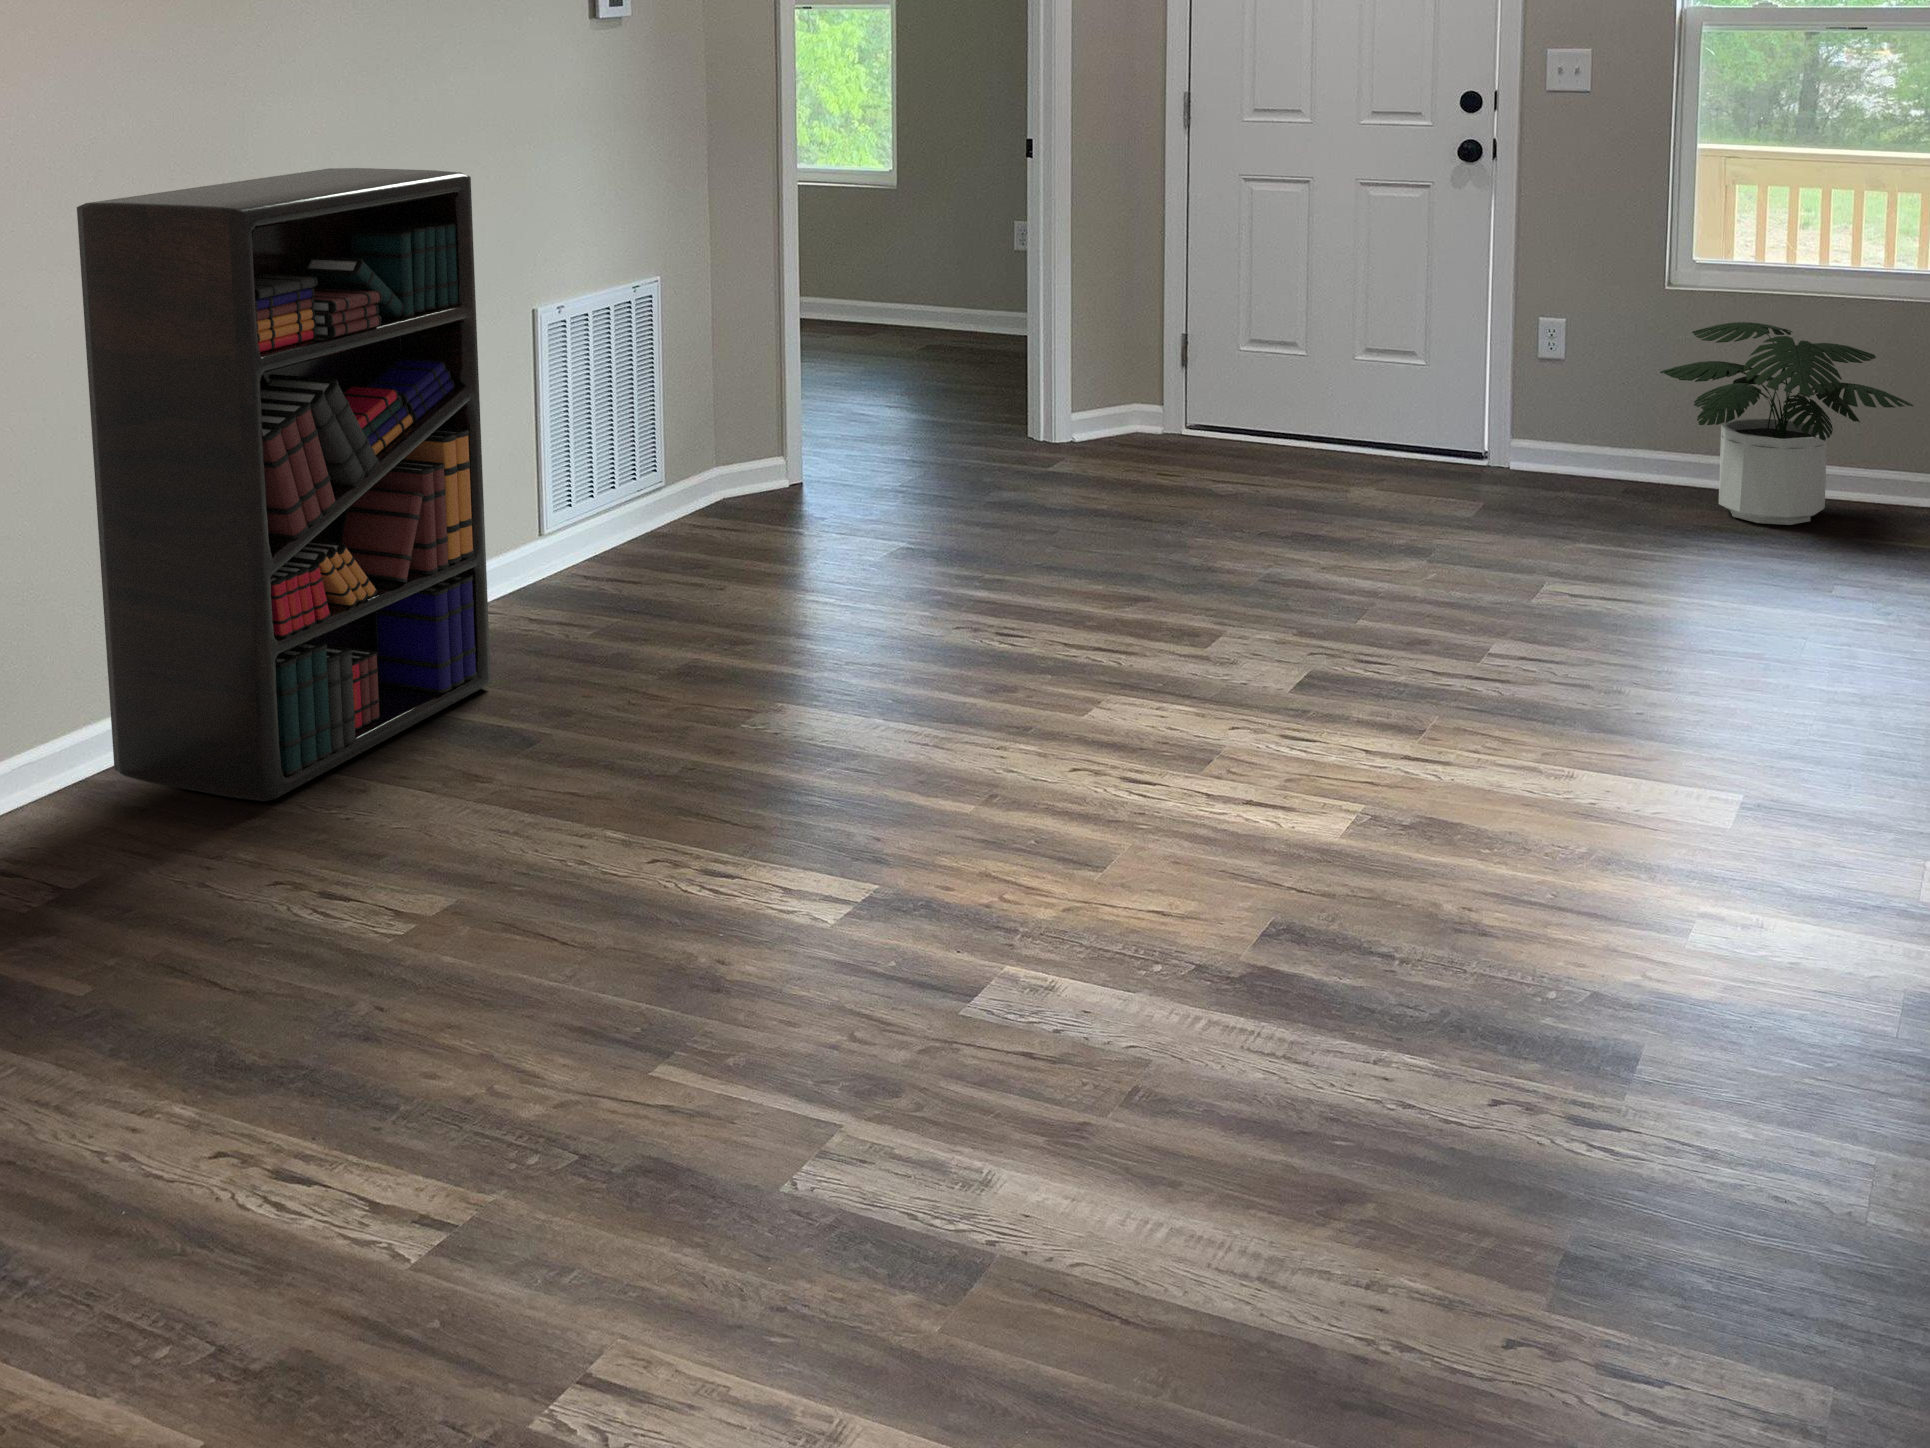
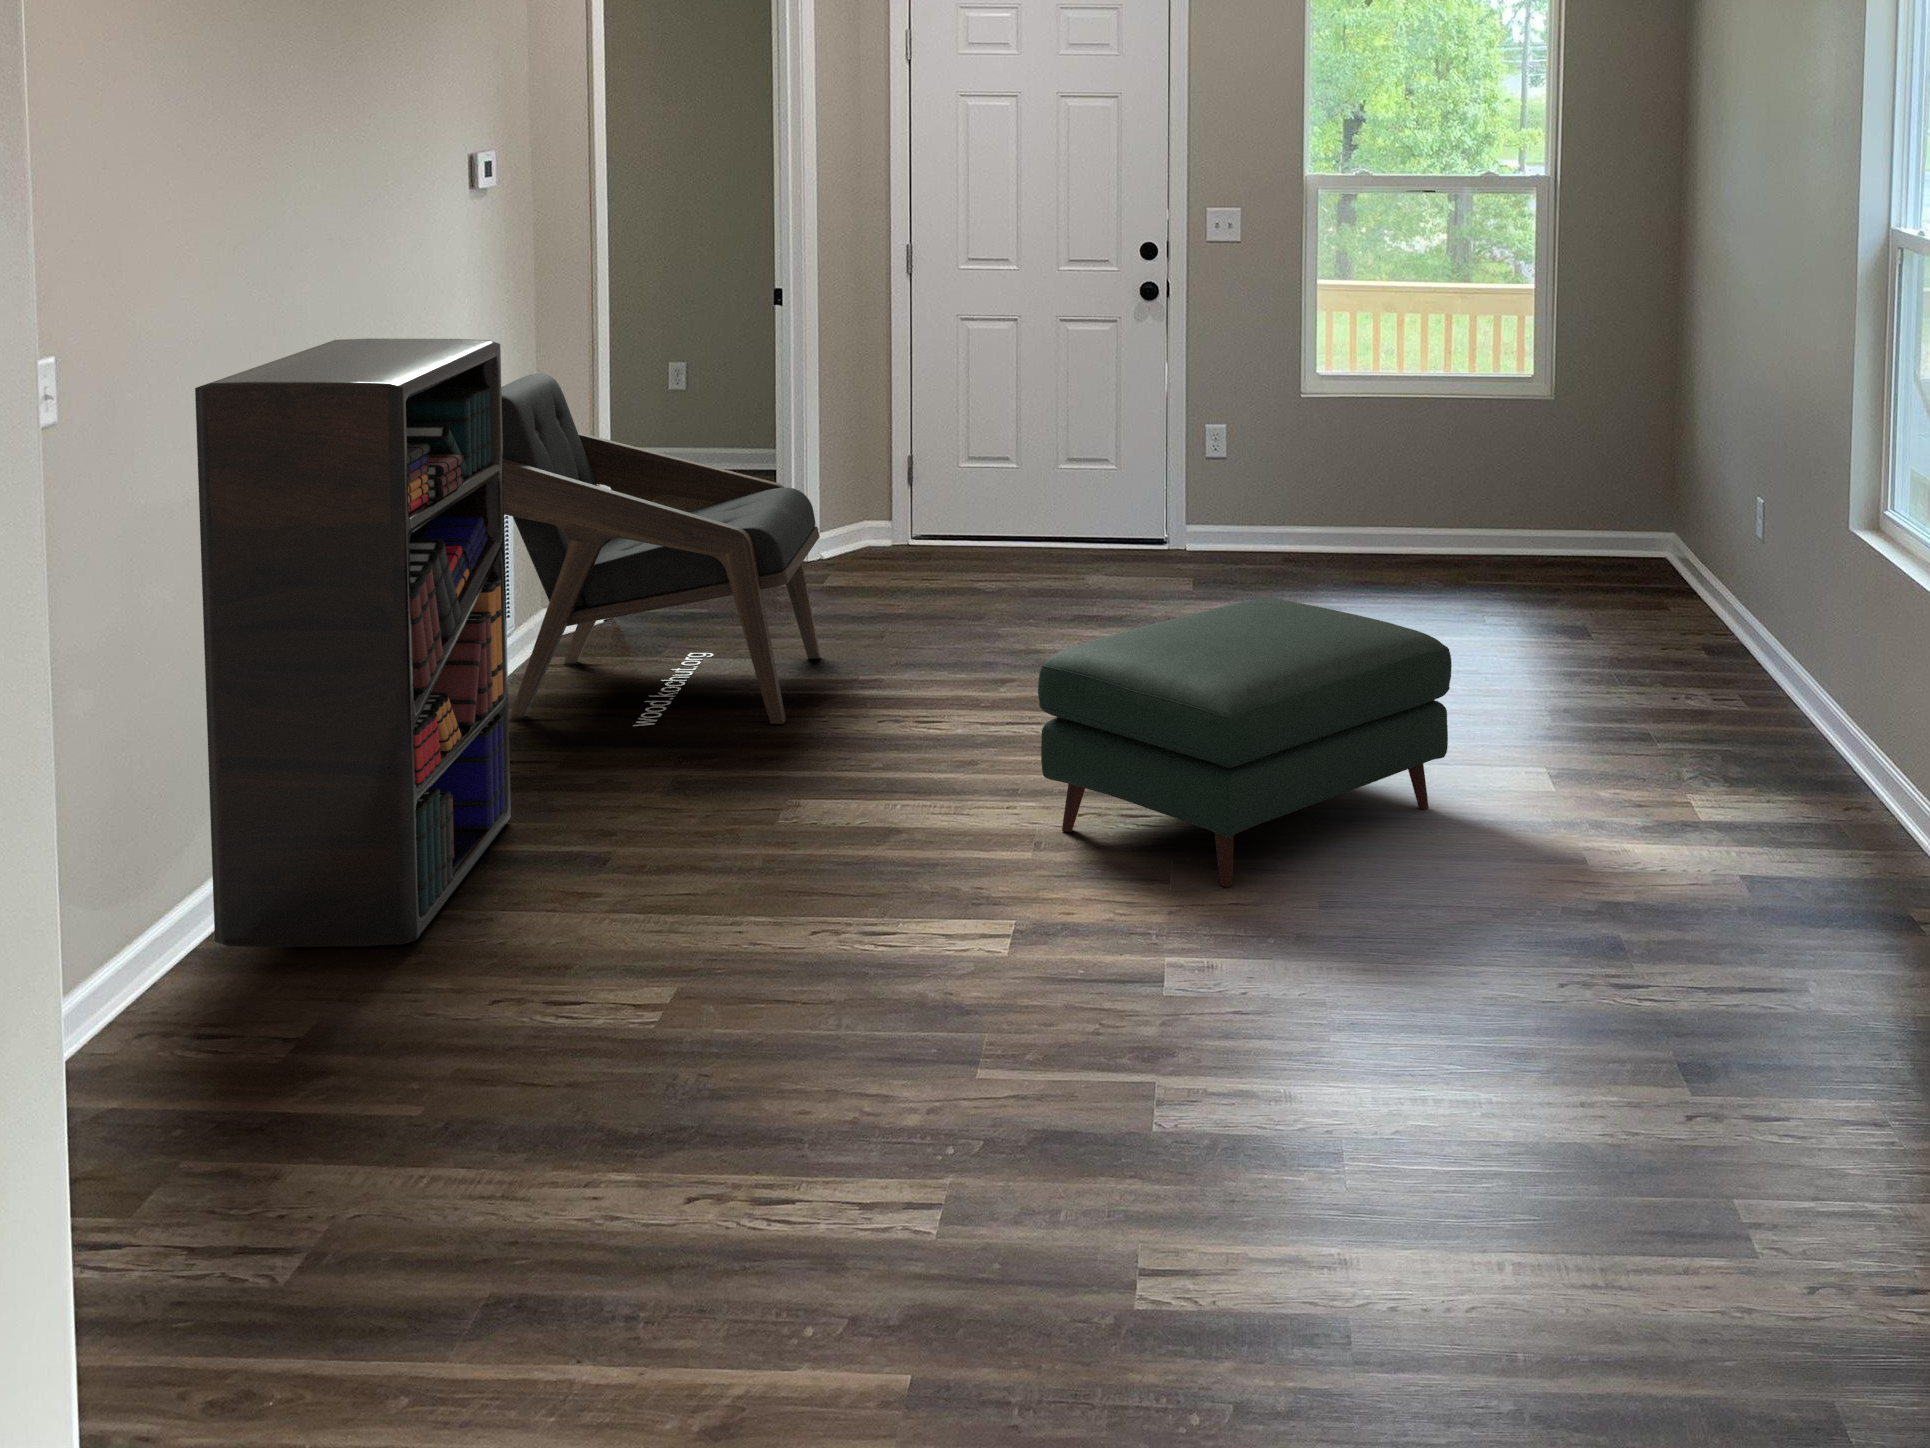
lounge chair: none [567,220,968,619] -> present [501,374,820,726]
potted plant: present [1660,322,1913,525] -> none [1313,421,1500,576]
ottoman: none [1004,532,1558,892] -> present [1038,599,1452,887]

